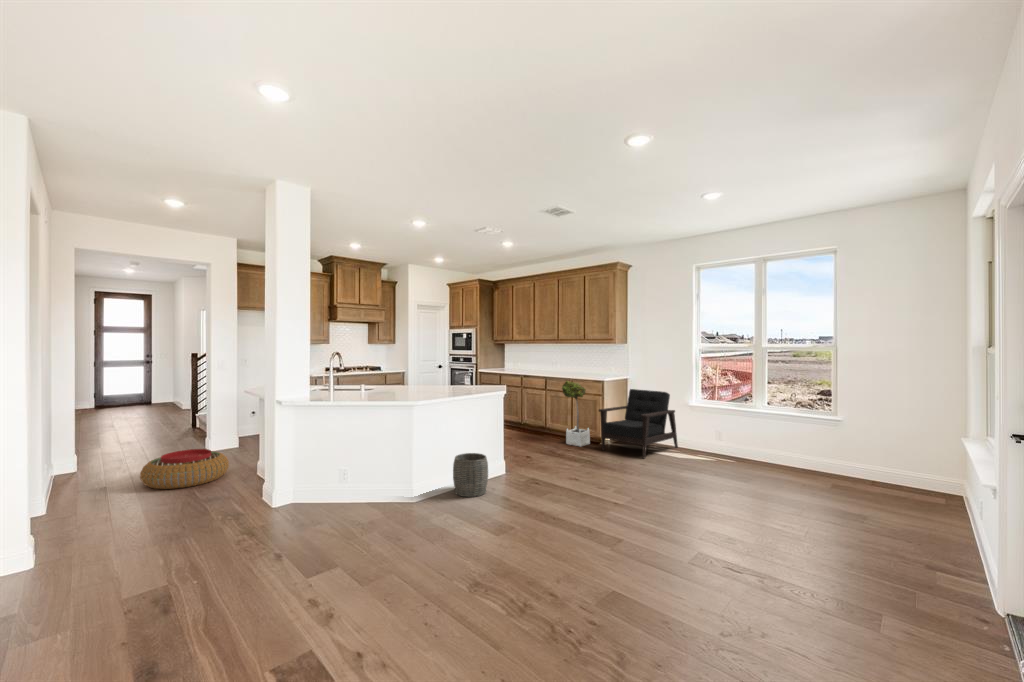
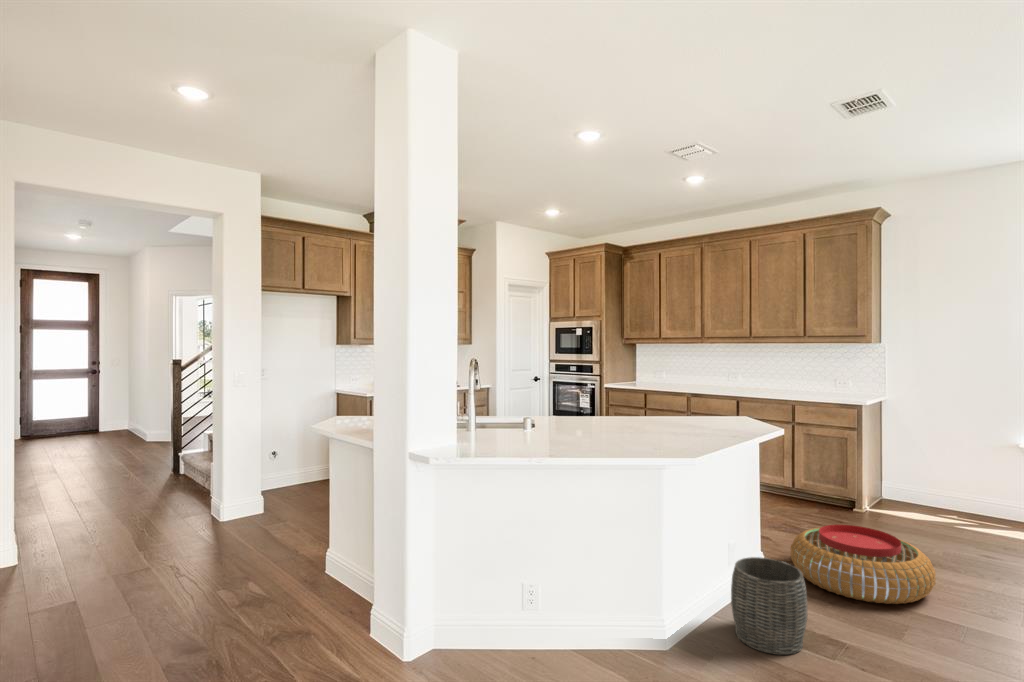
potted tree: present [562,381,590,446] -> none [787,405,838,516]
armchair: present [599,389,678,458] -> none [870,419,998,545]
pouf: present [140,449,229,489] -> present [790,525,936,604]

